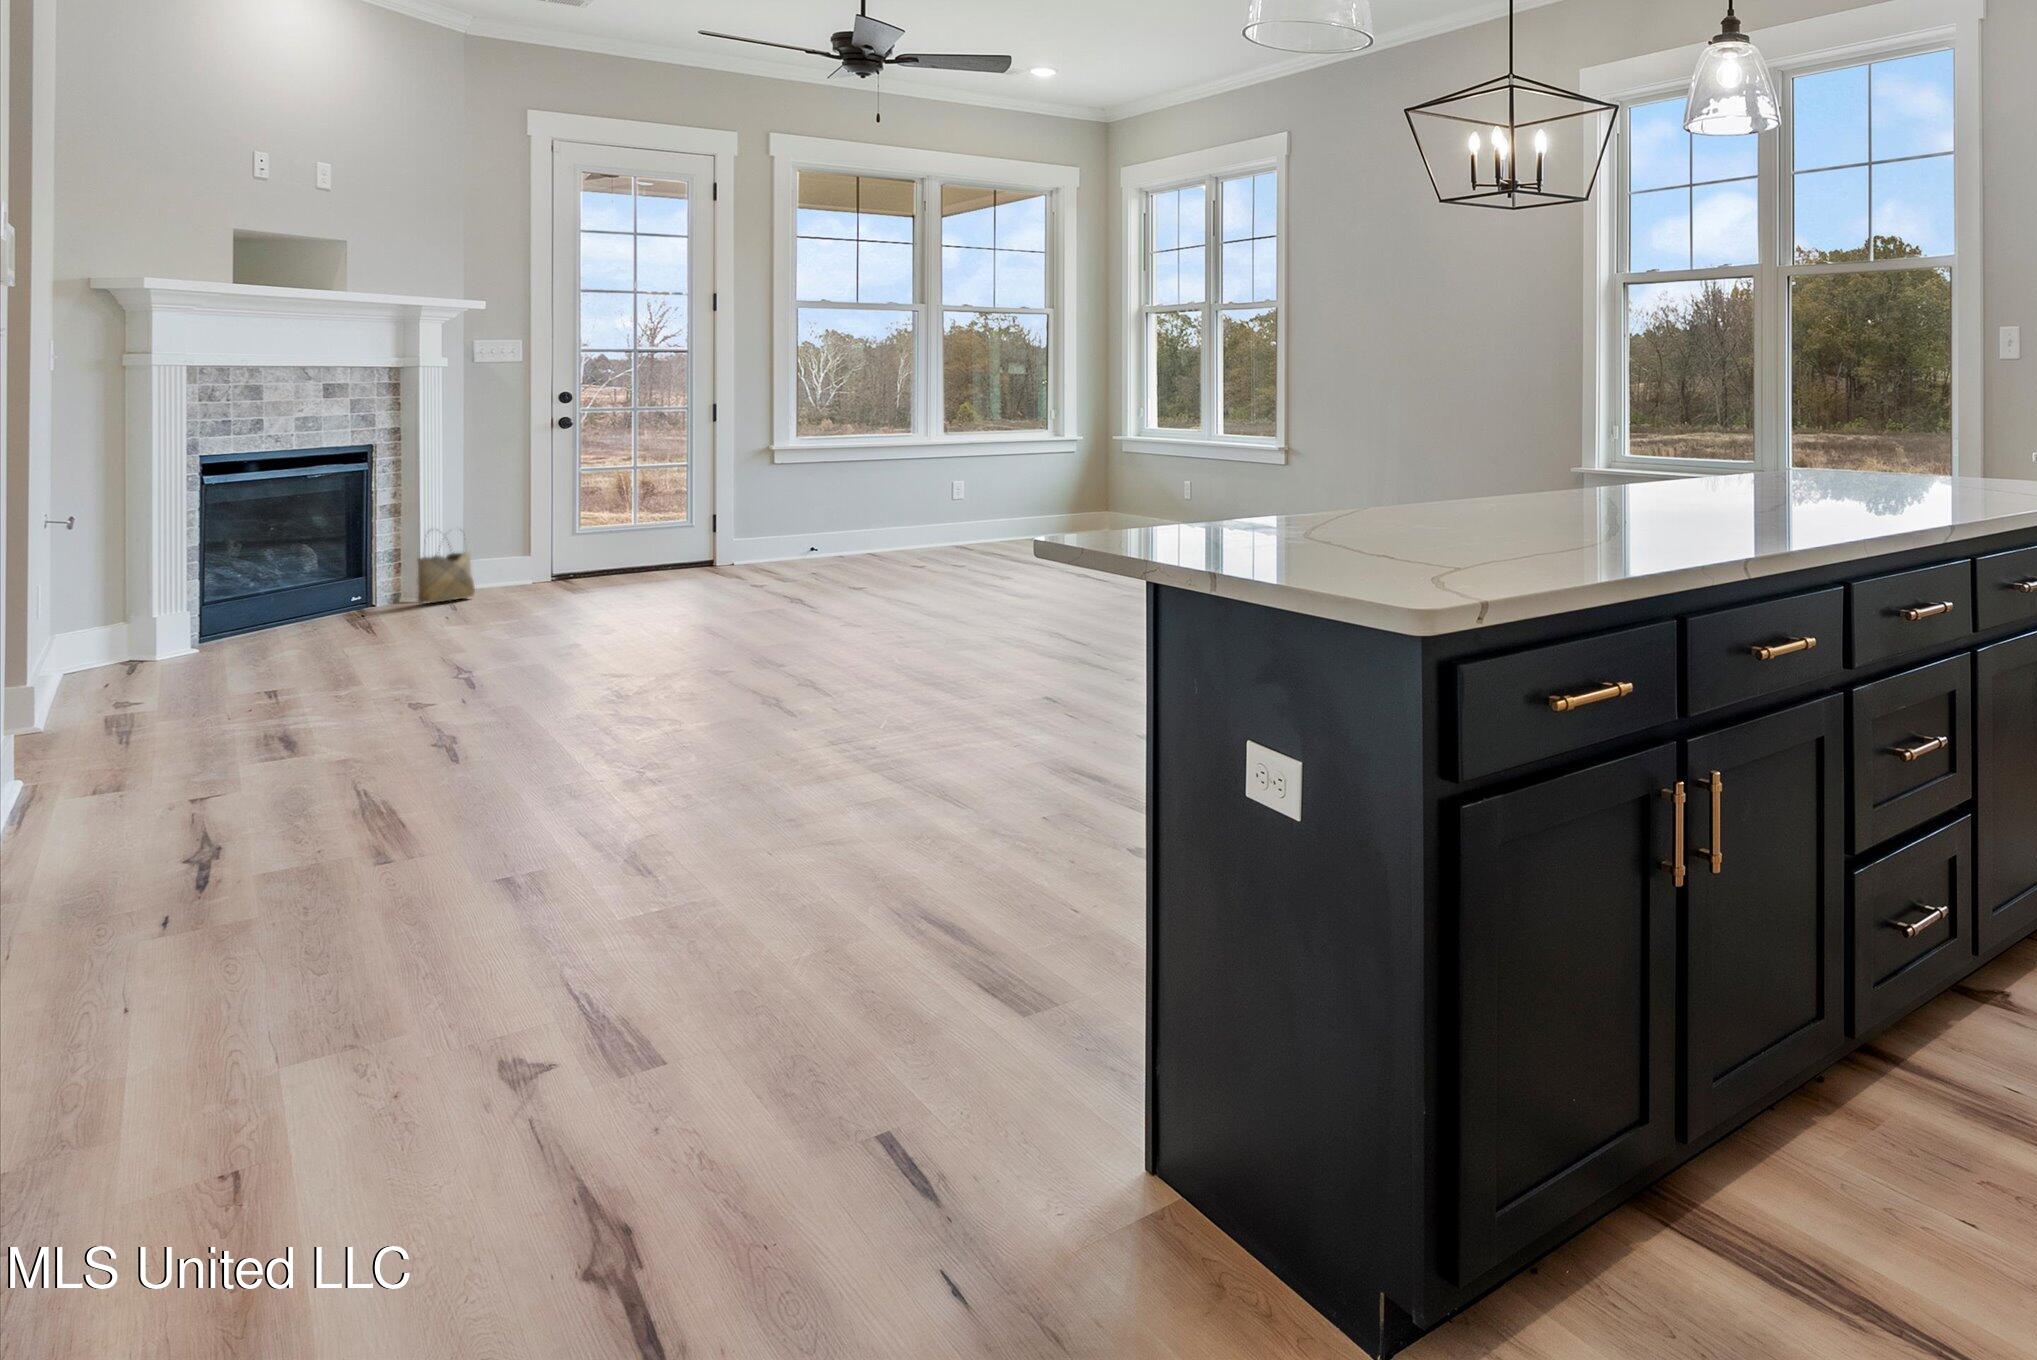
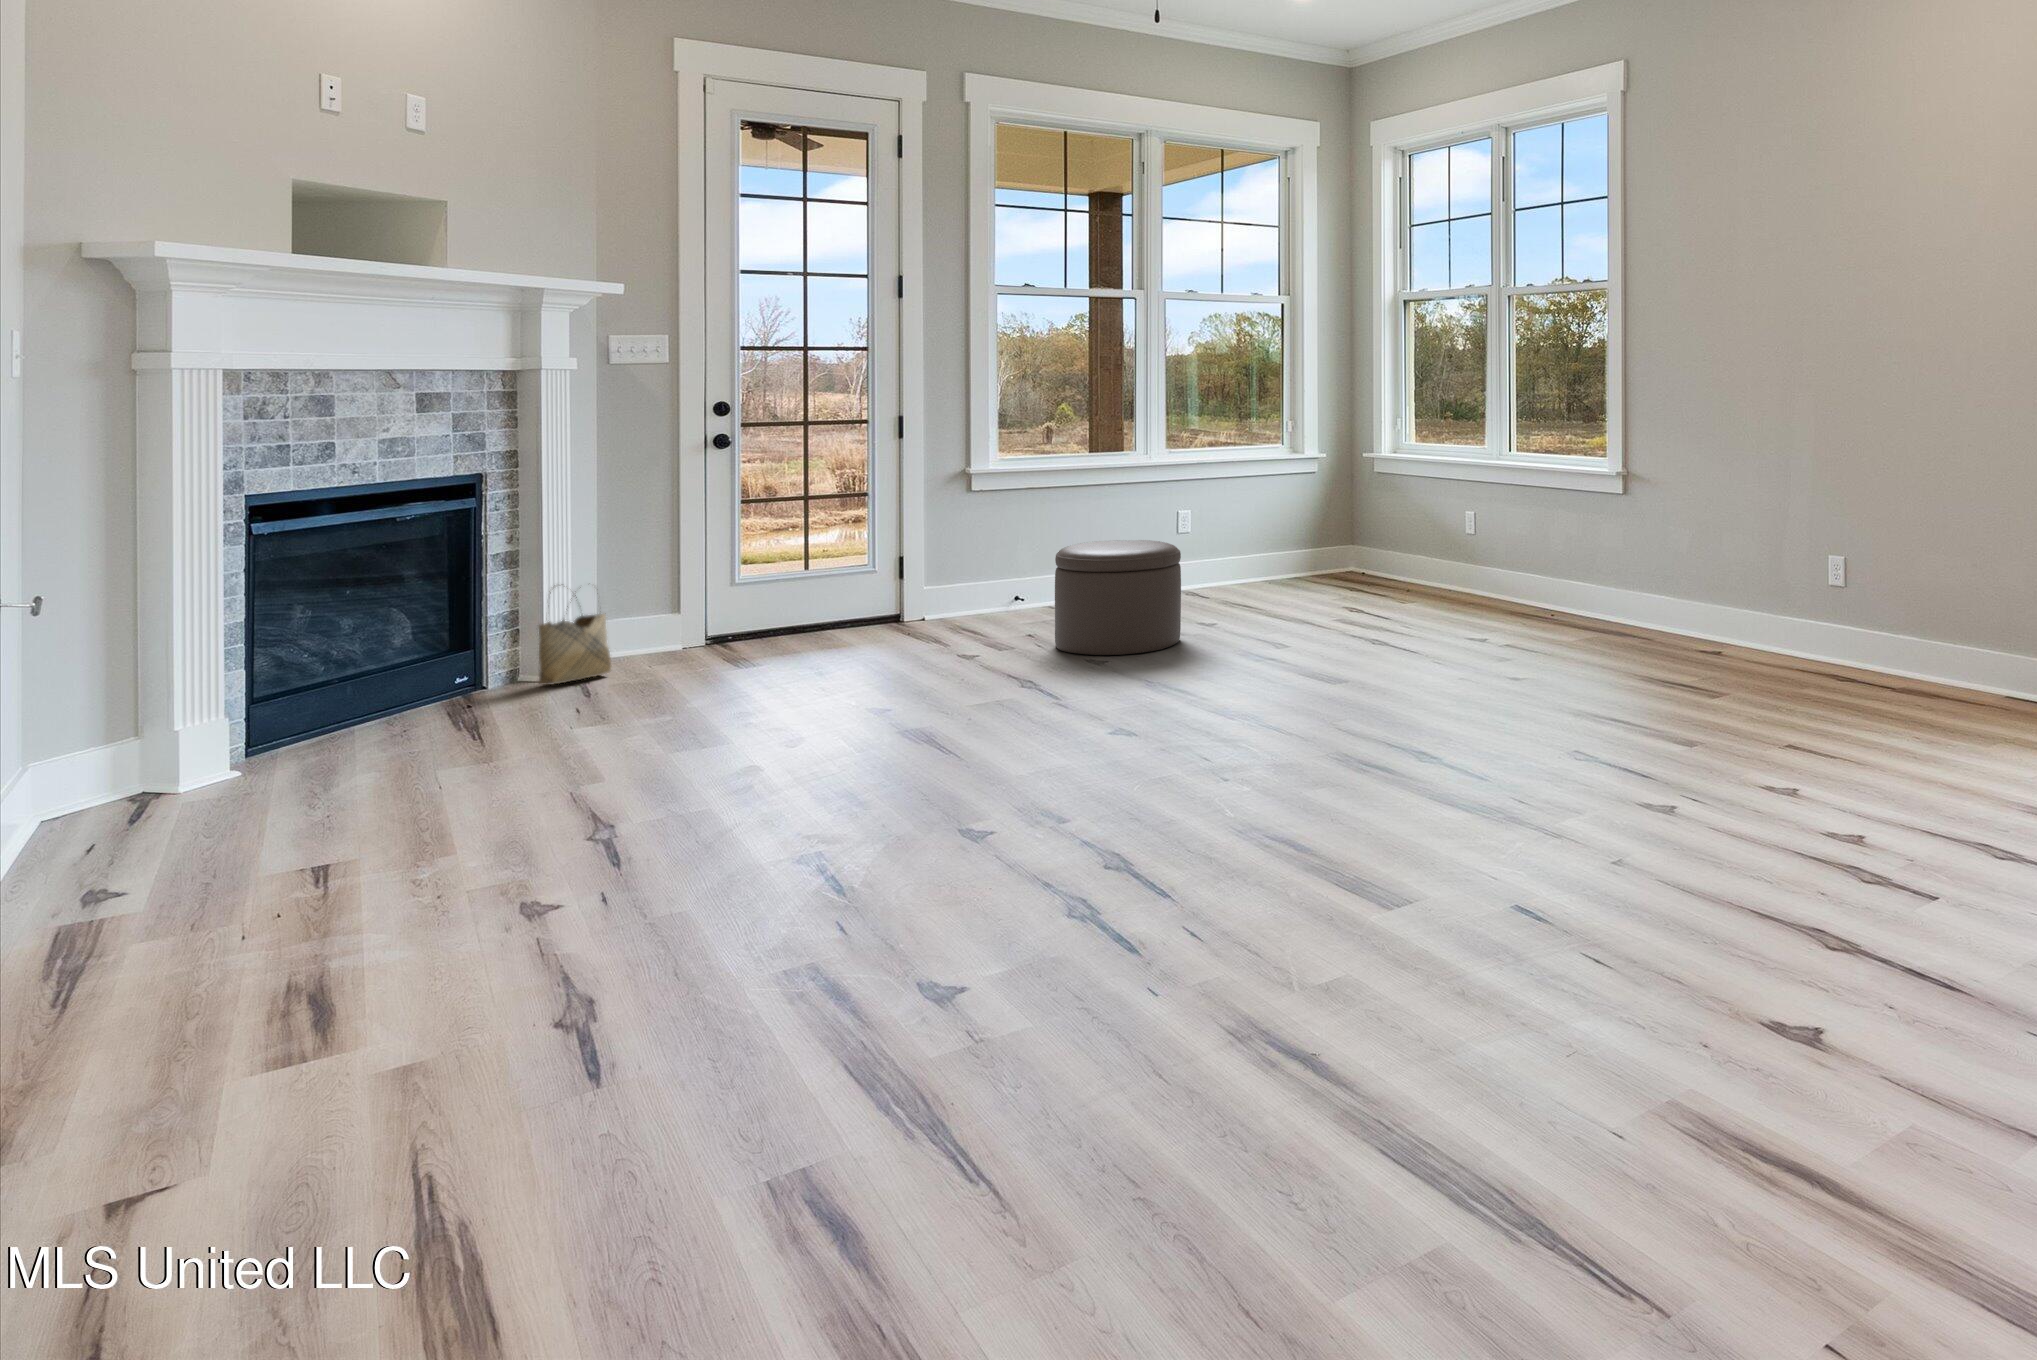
ottoman: none [830,500,932,585] -> present [1055,540,1181,655]

